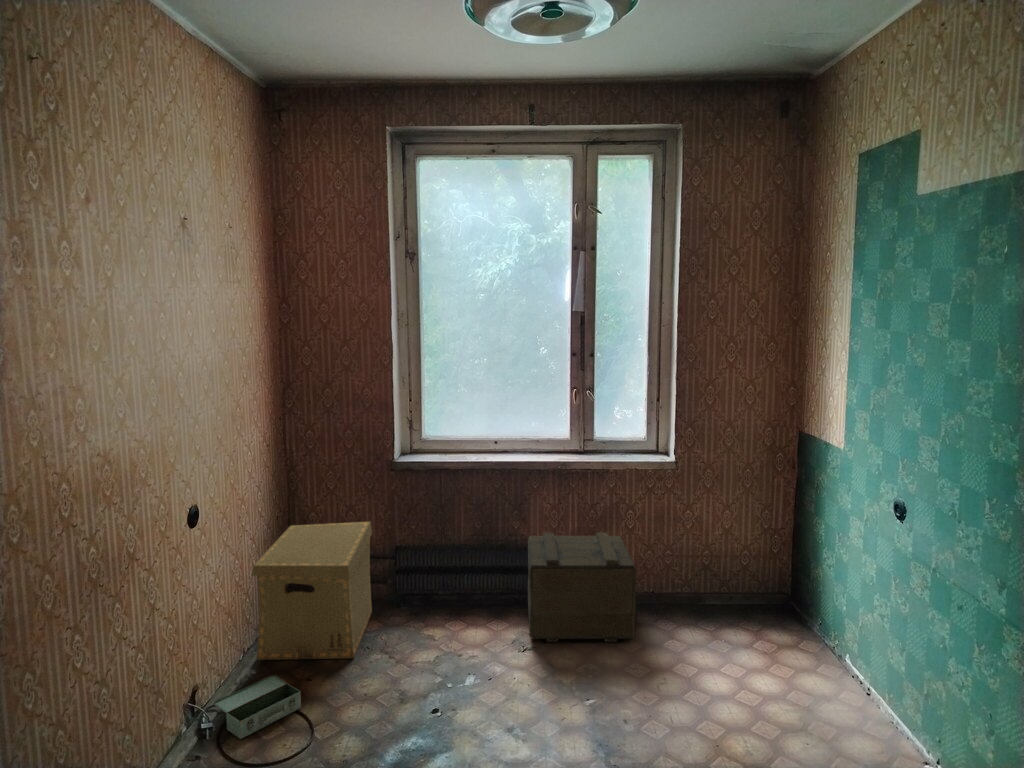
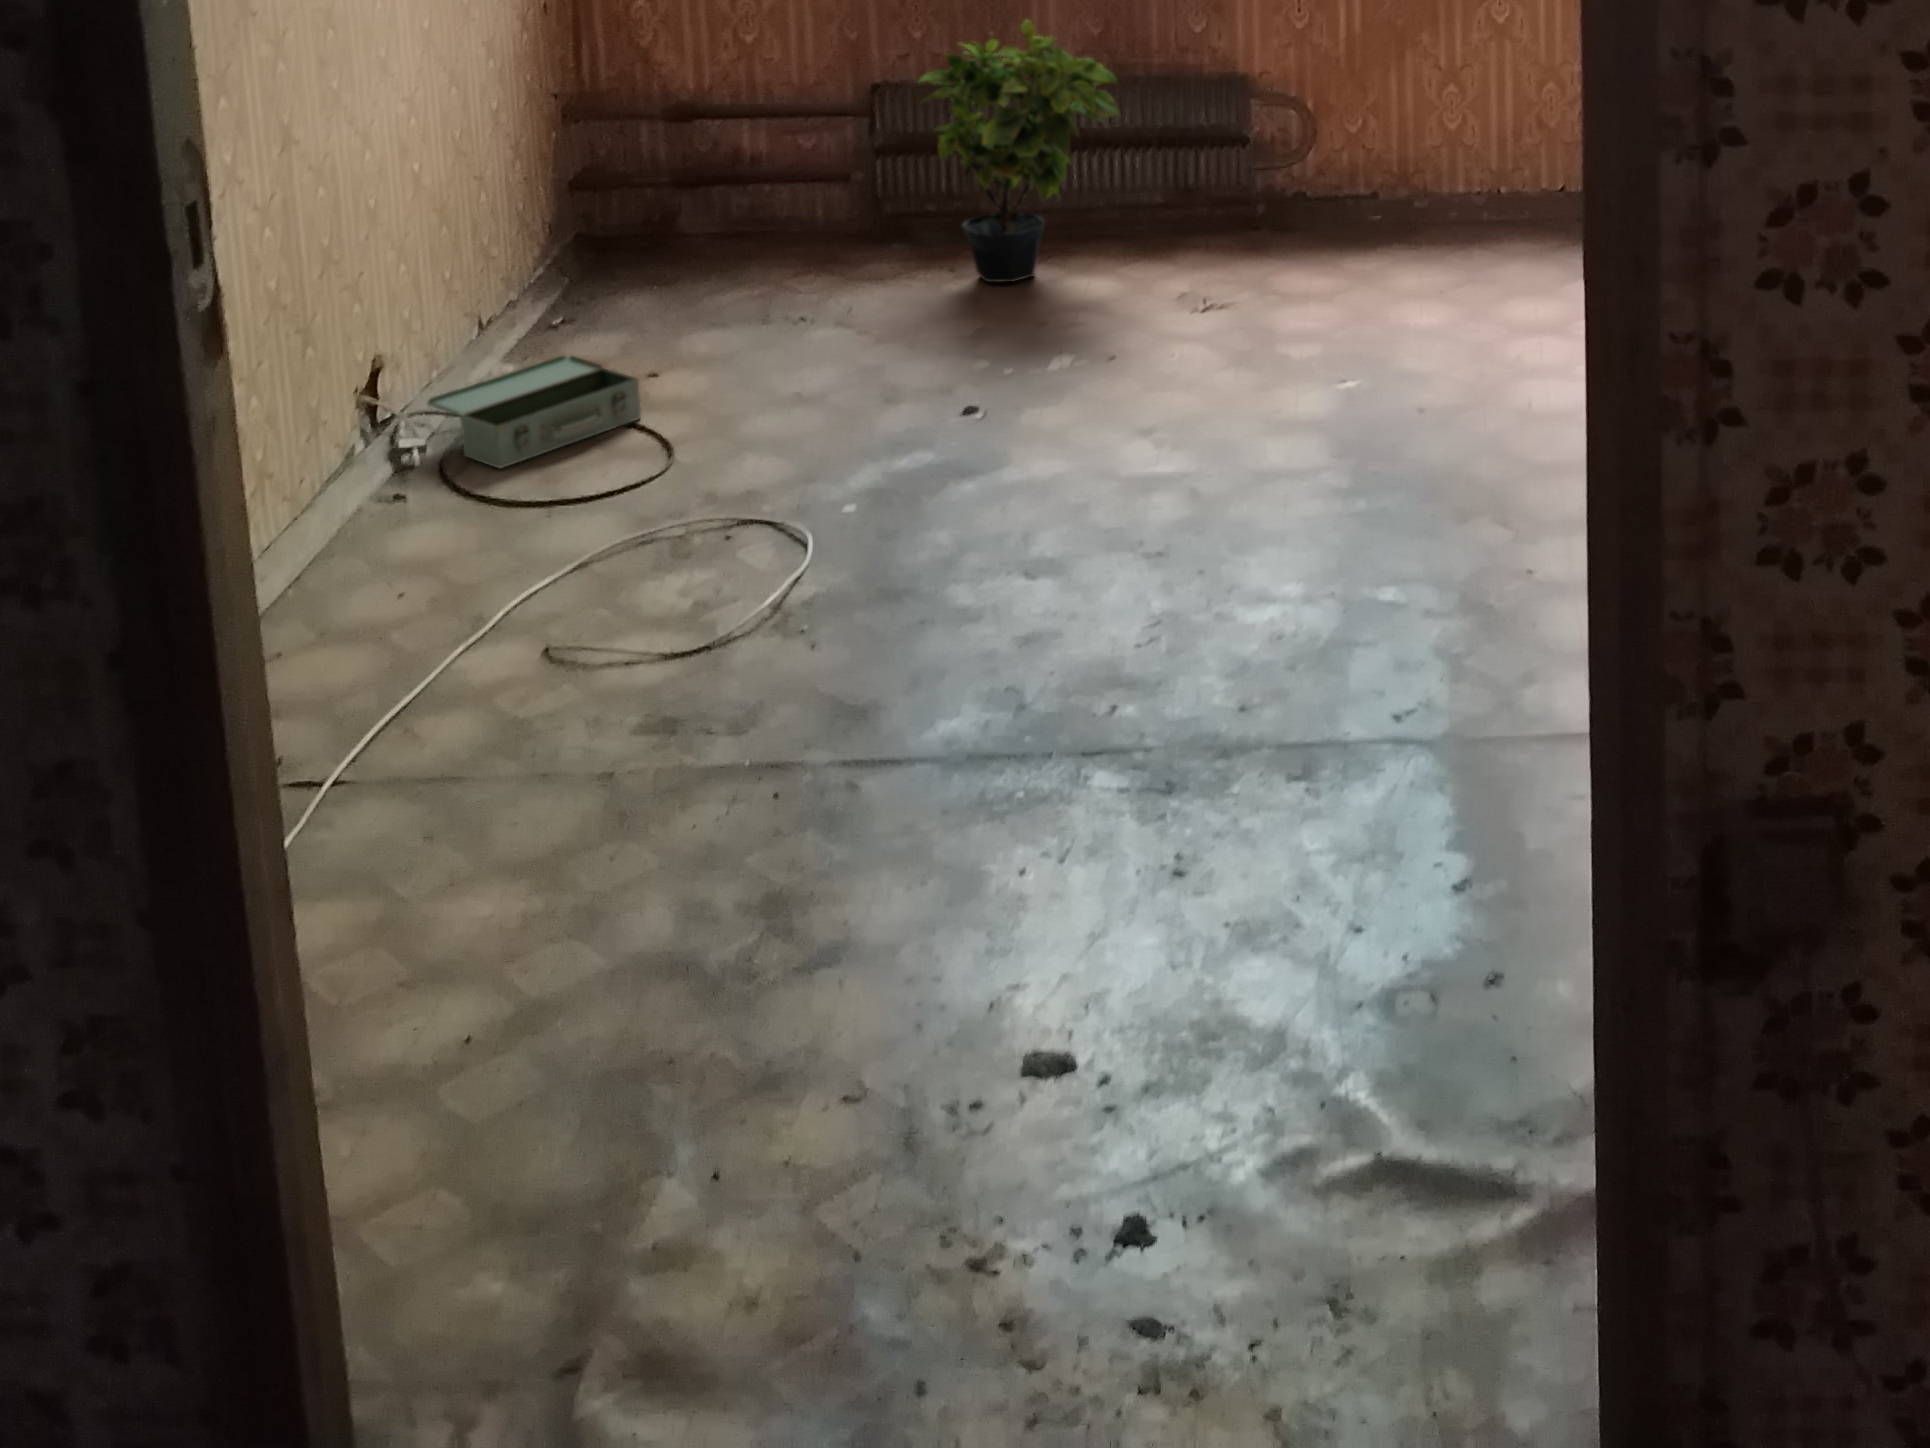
cardboard box: present [252,522,372,660] -> none [496,15,814,346]
potted plant: none [413,528,490,631] -> present [919,20,1120,282]
wooden crate: present [528,533,636,642] -> none [1215,34,1487,293]

